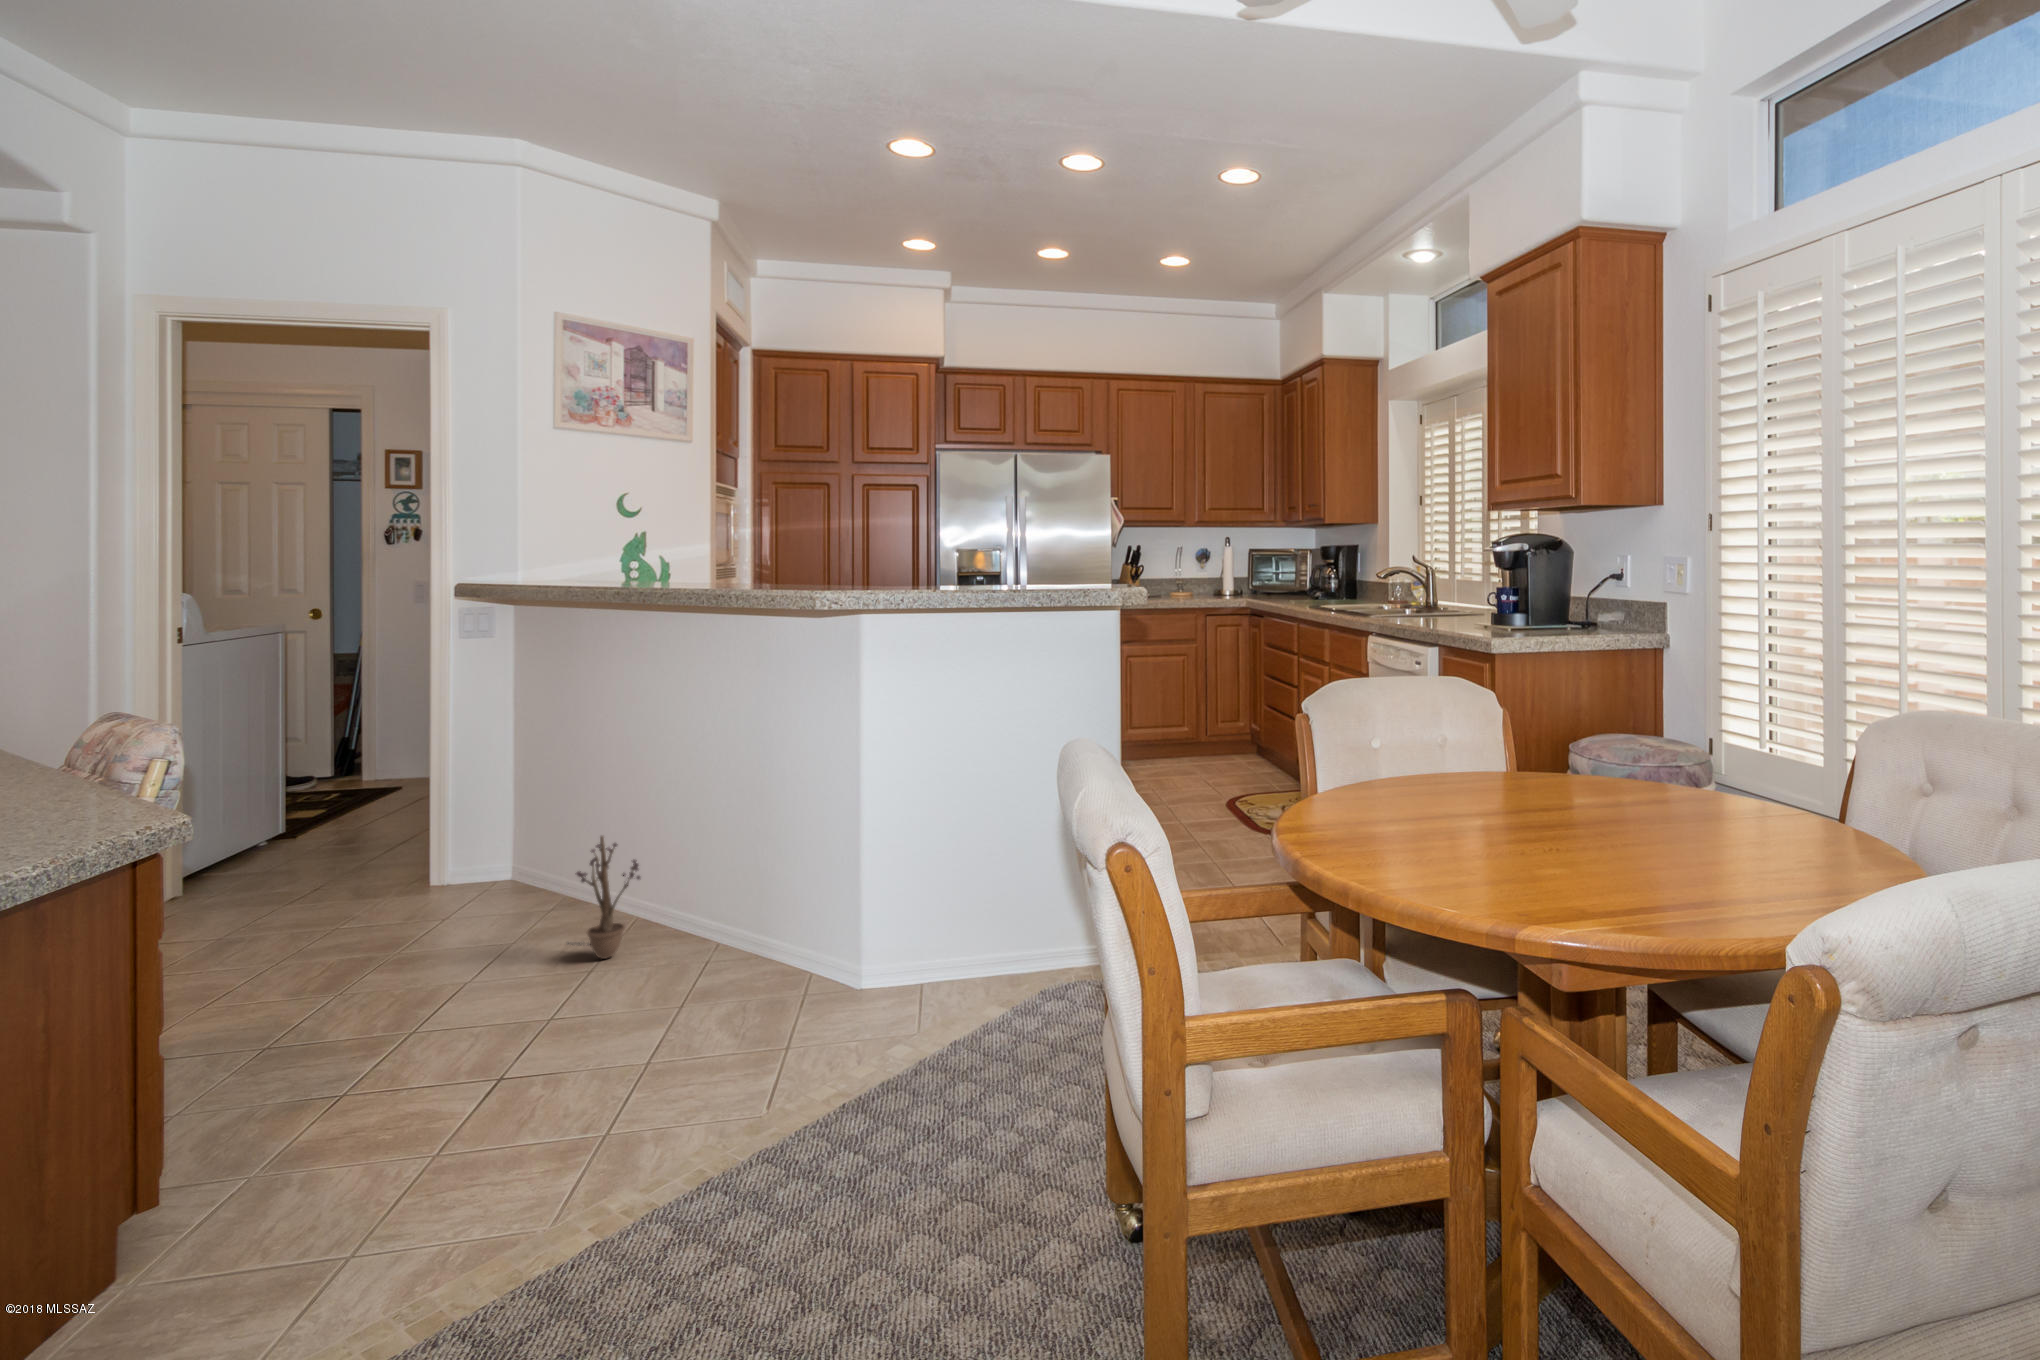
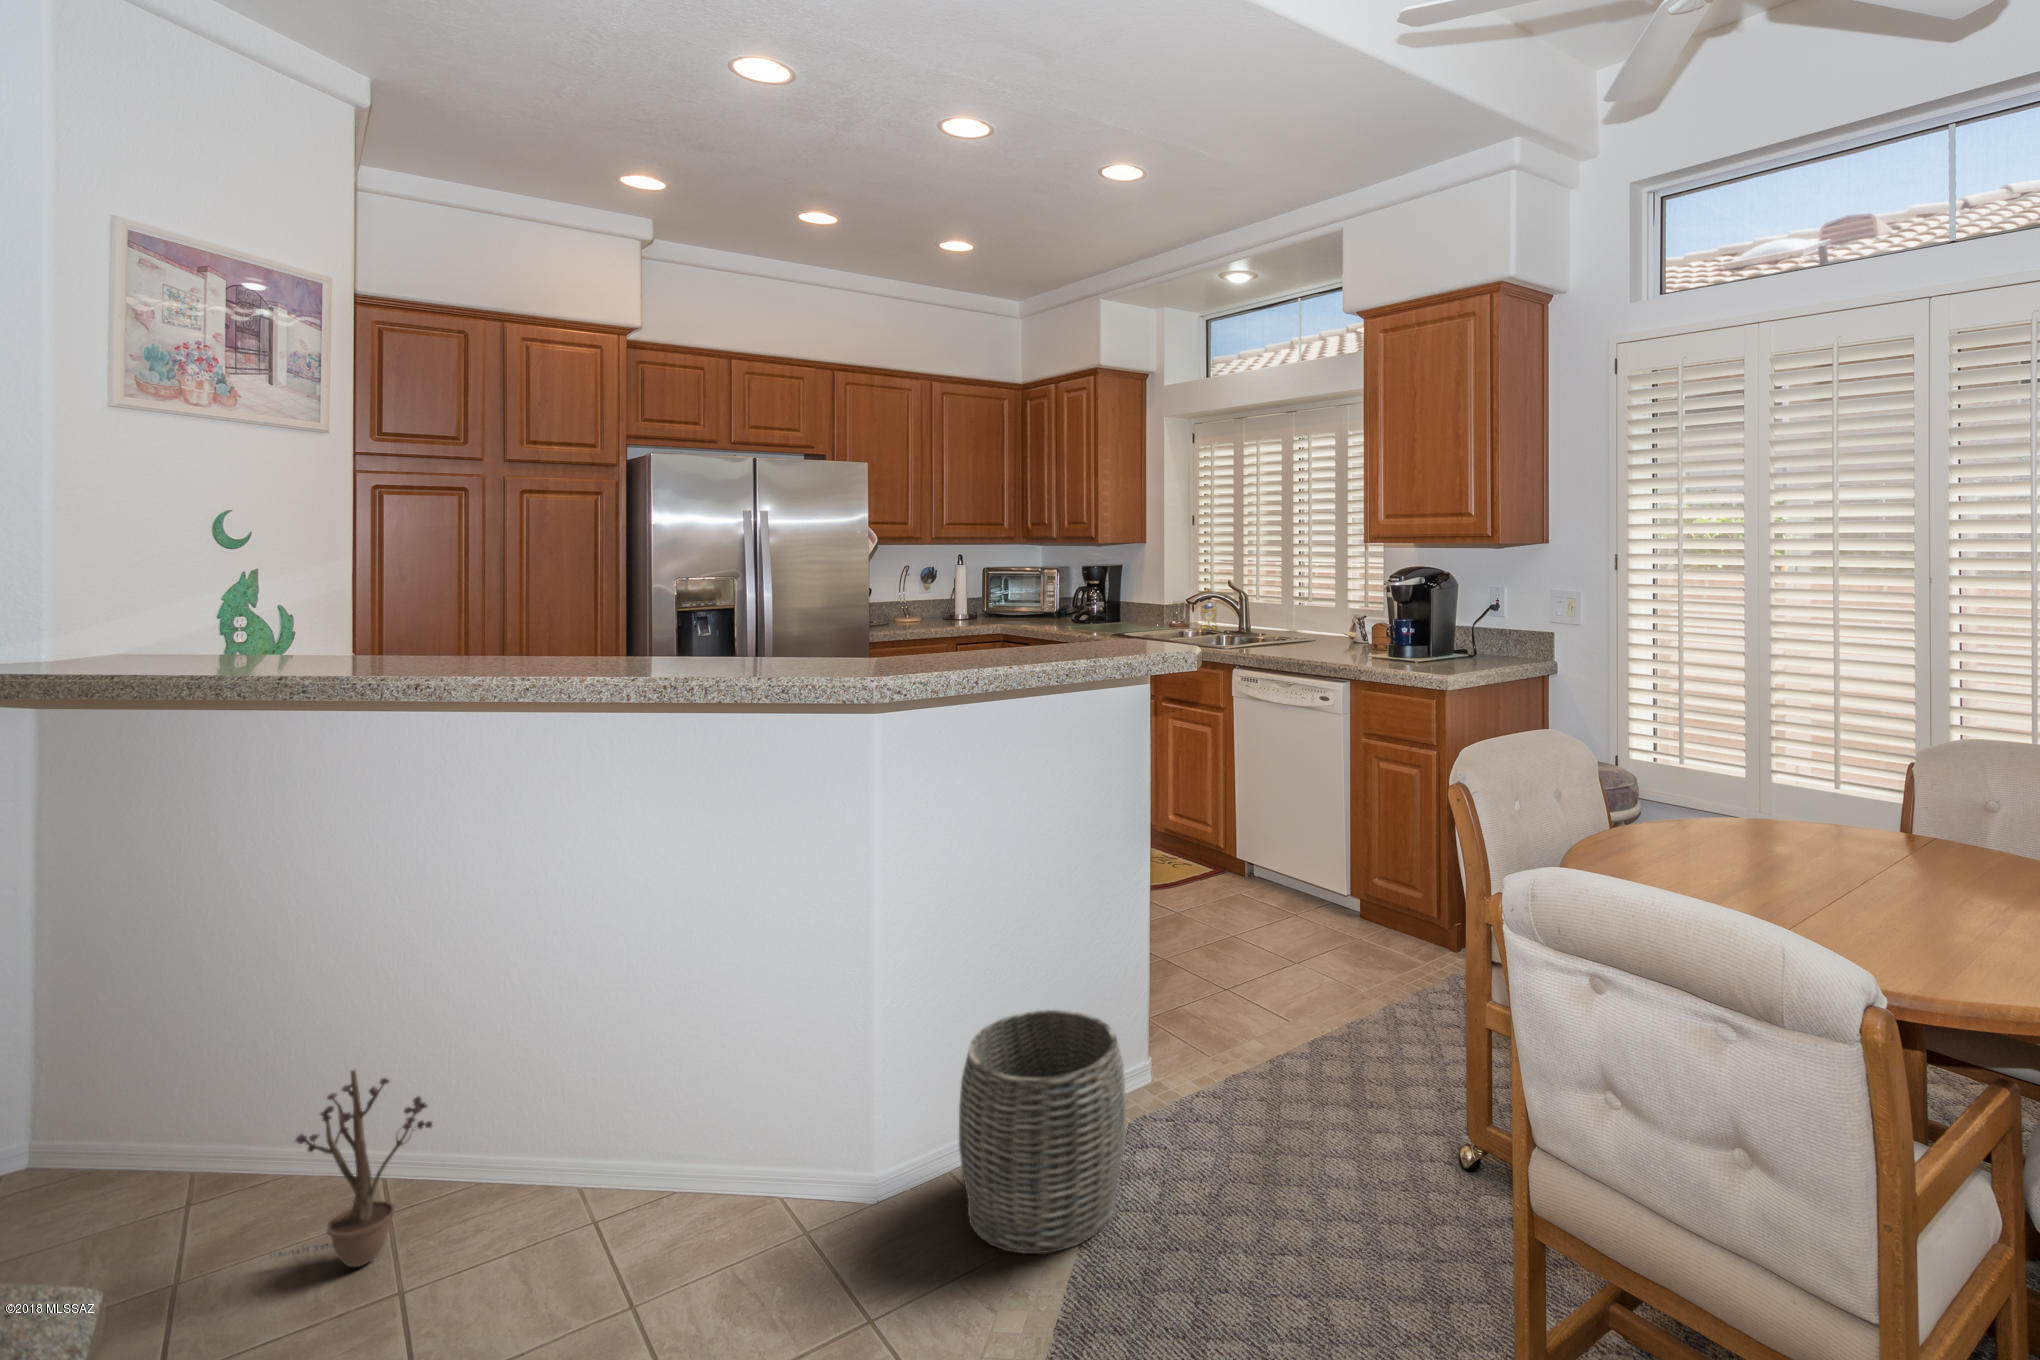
woven basket: none [918,867,1047,1036] -> present [959,1010,1126,1254]

